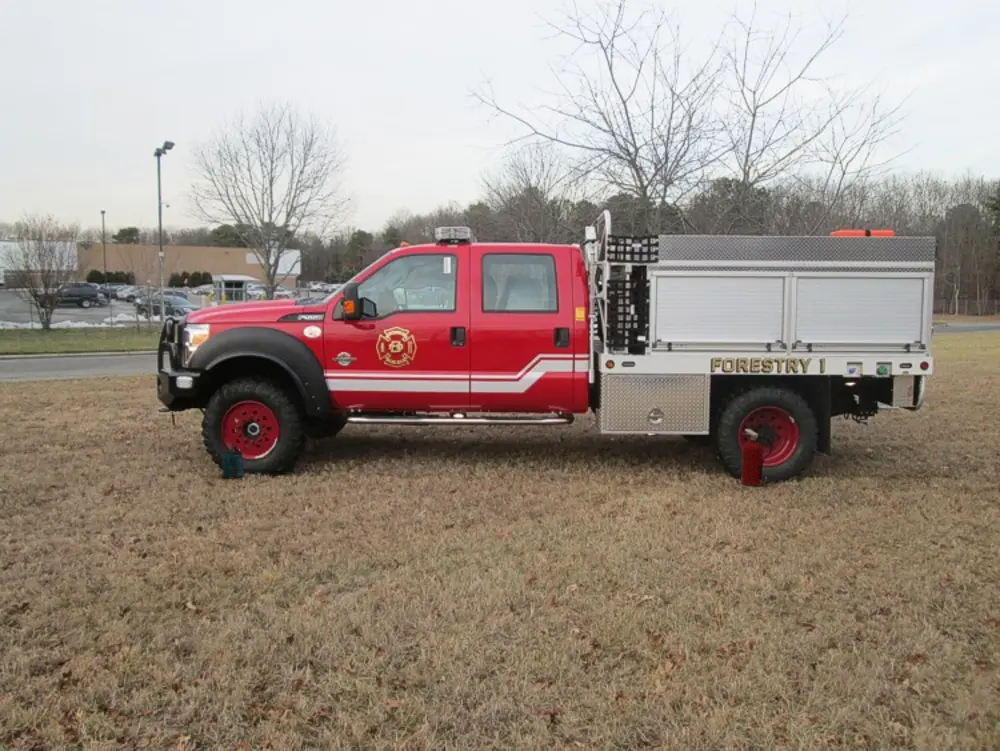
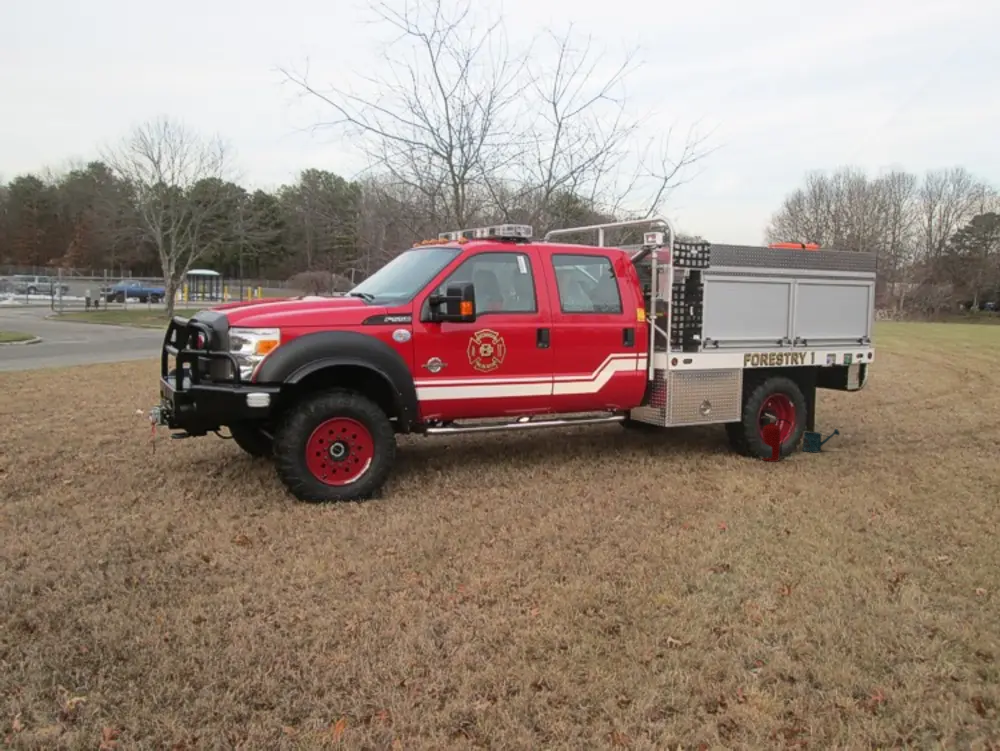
watering can: present [221,446,244,478] -> present [802,429,839,453]

